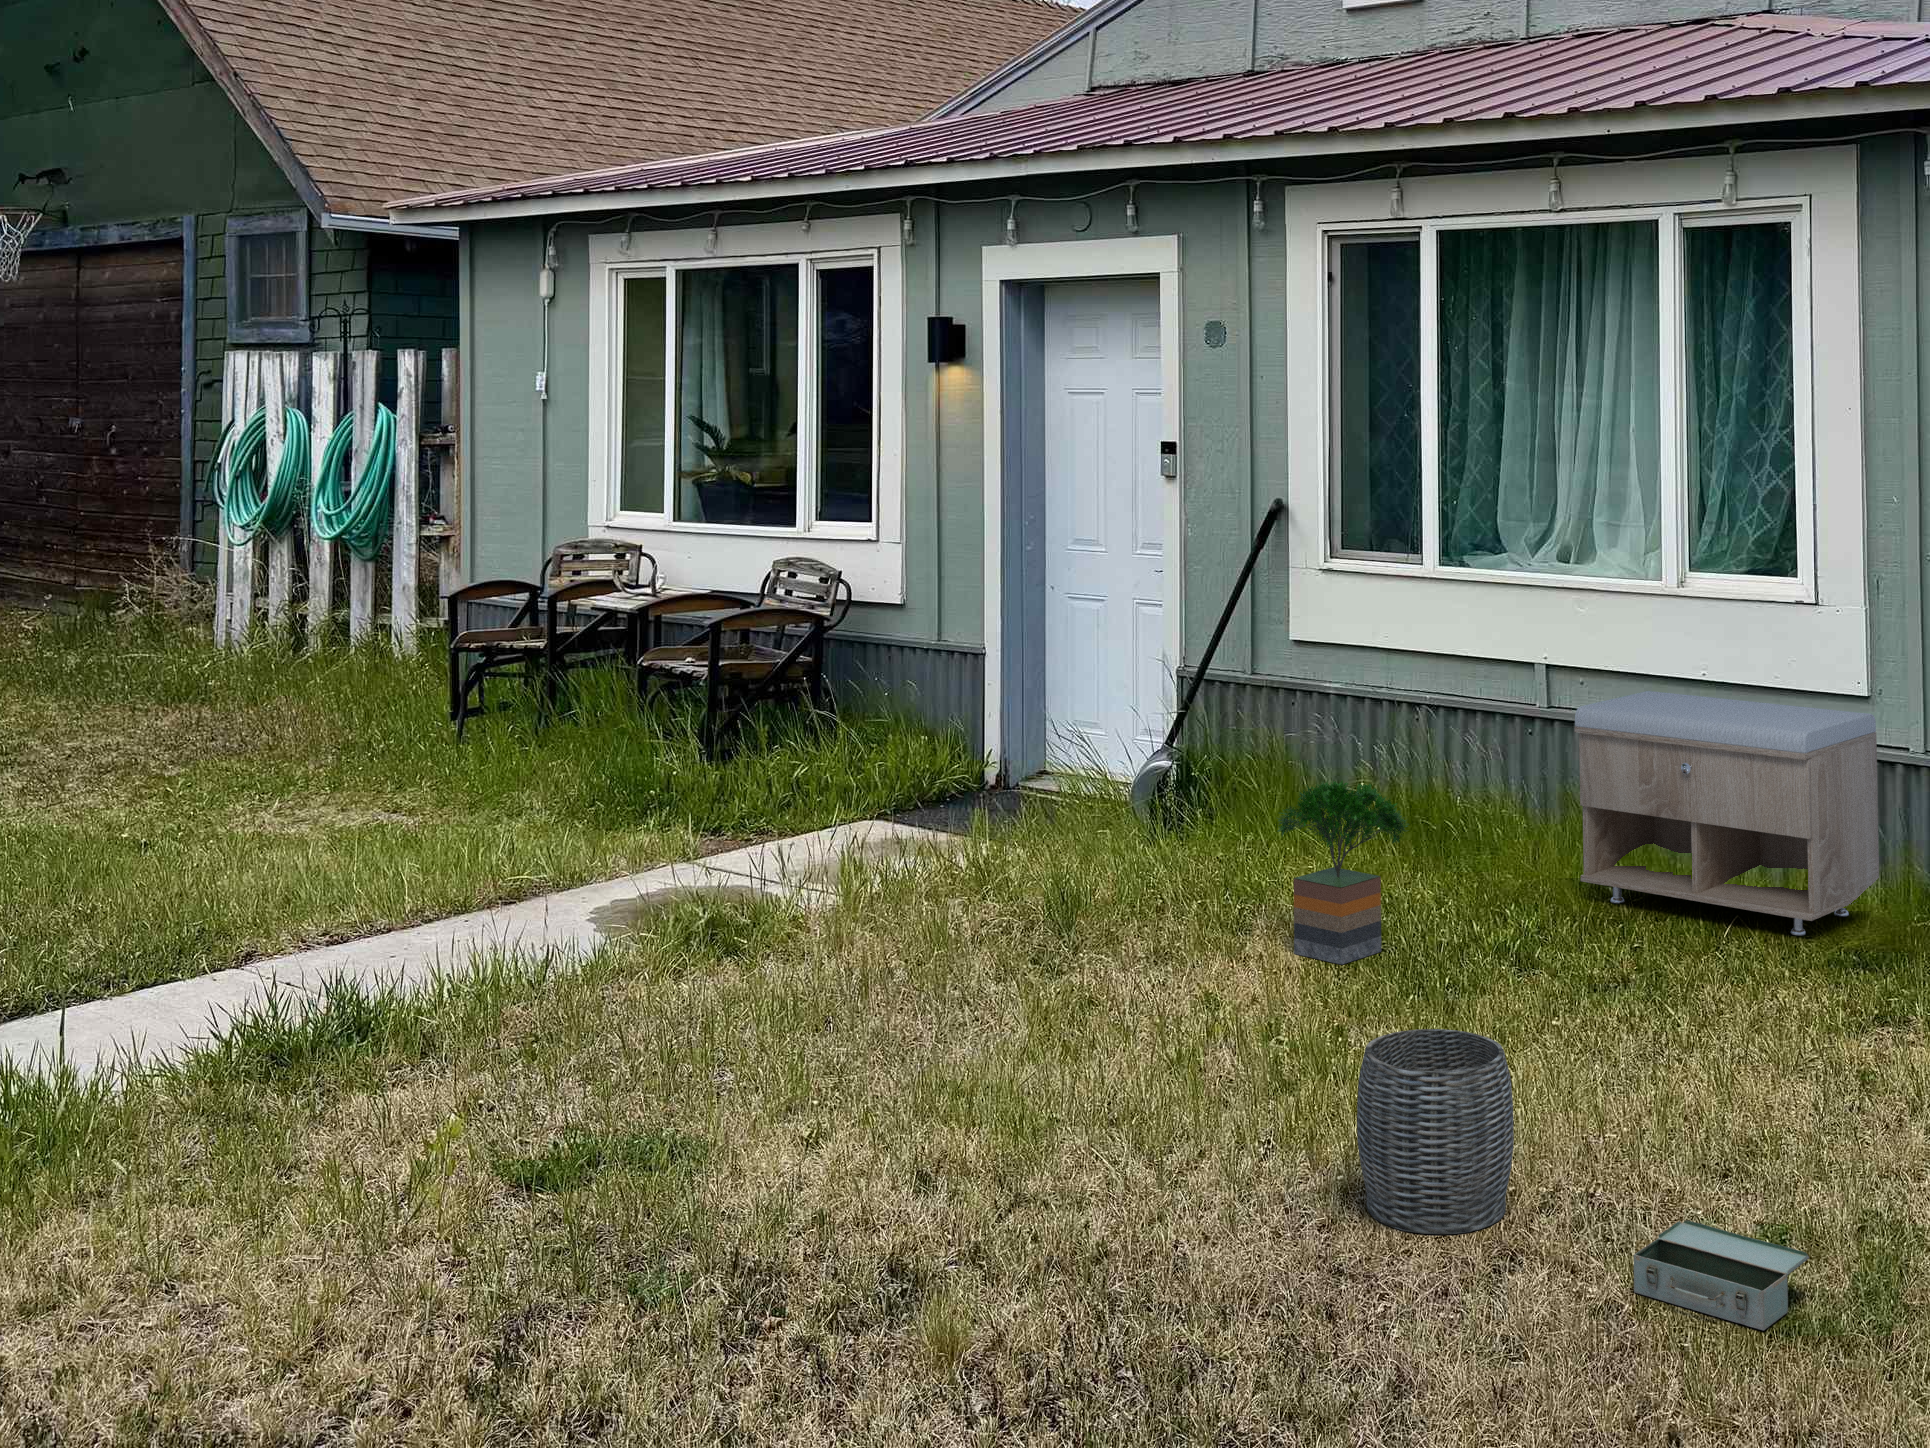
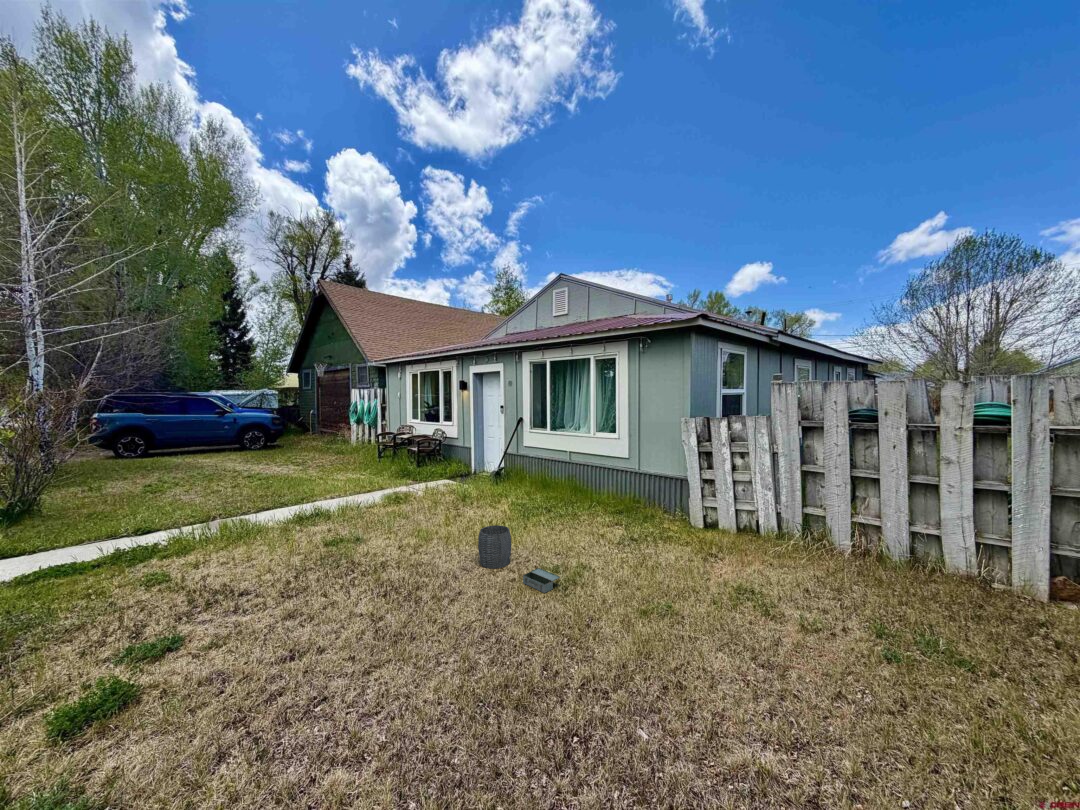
storage bench: present [1575,691,1879,935] -> none [568,456,630,507]
potted tree: present [1278,781,1409,965] -> none [501,473,528,510]

